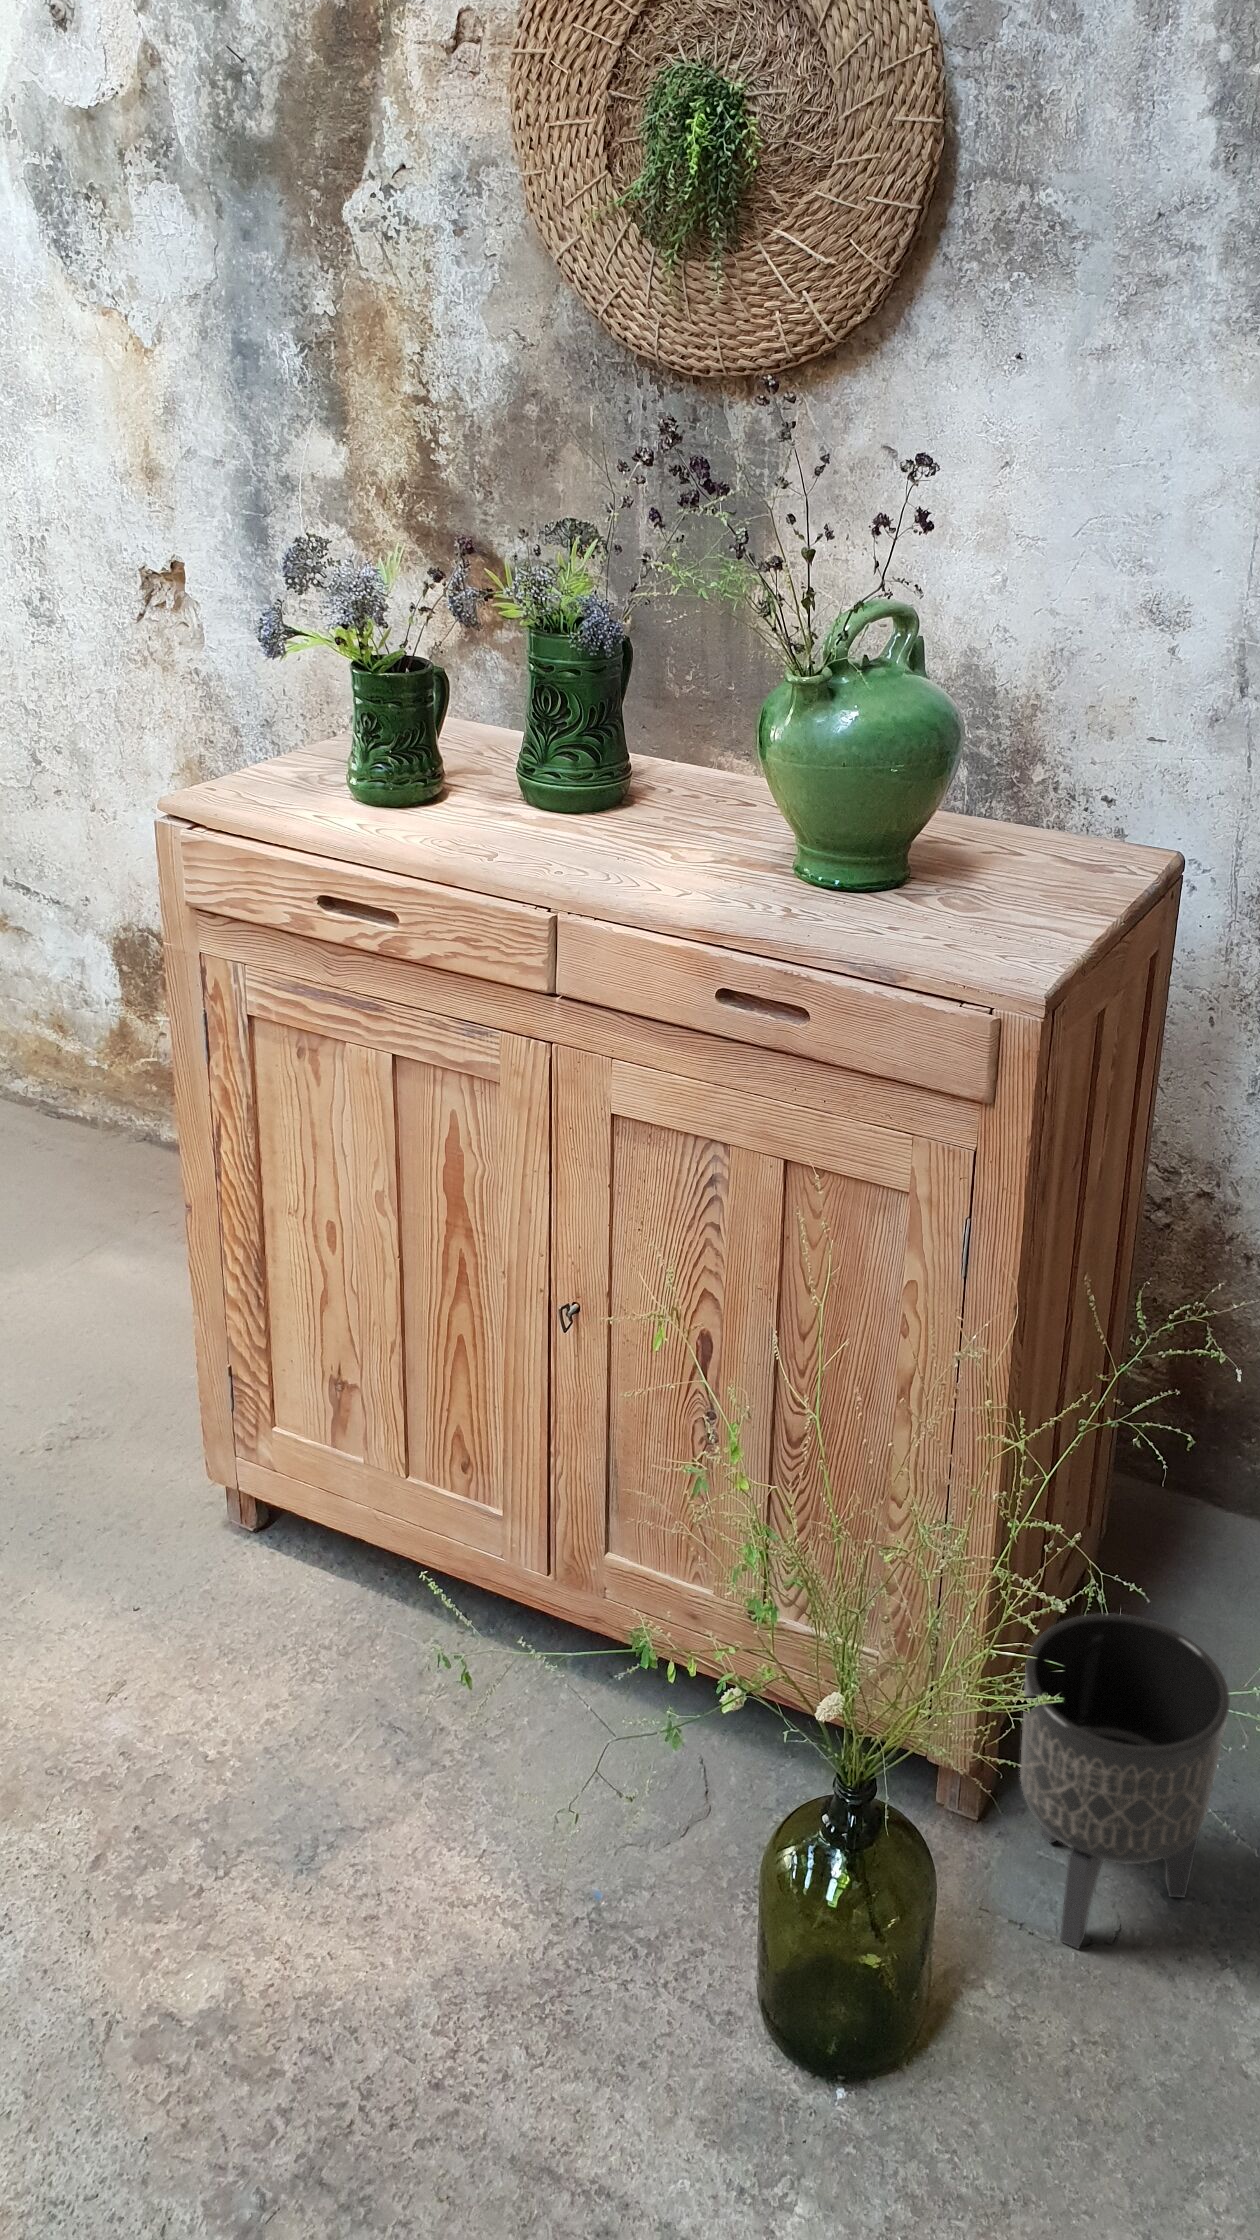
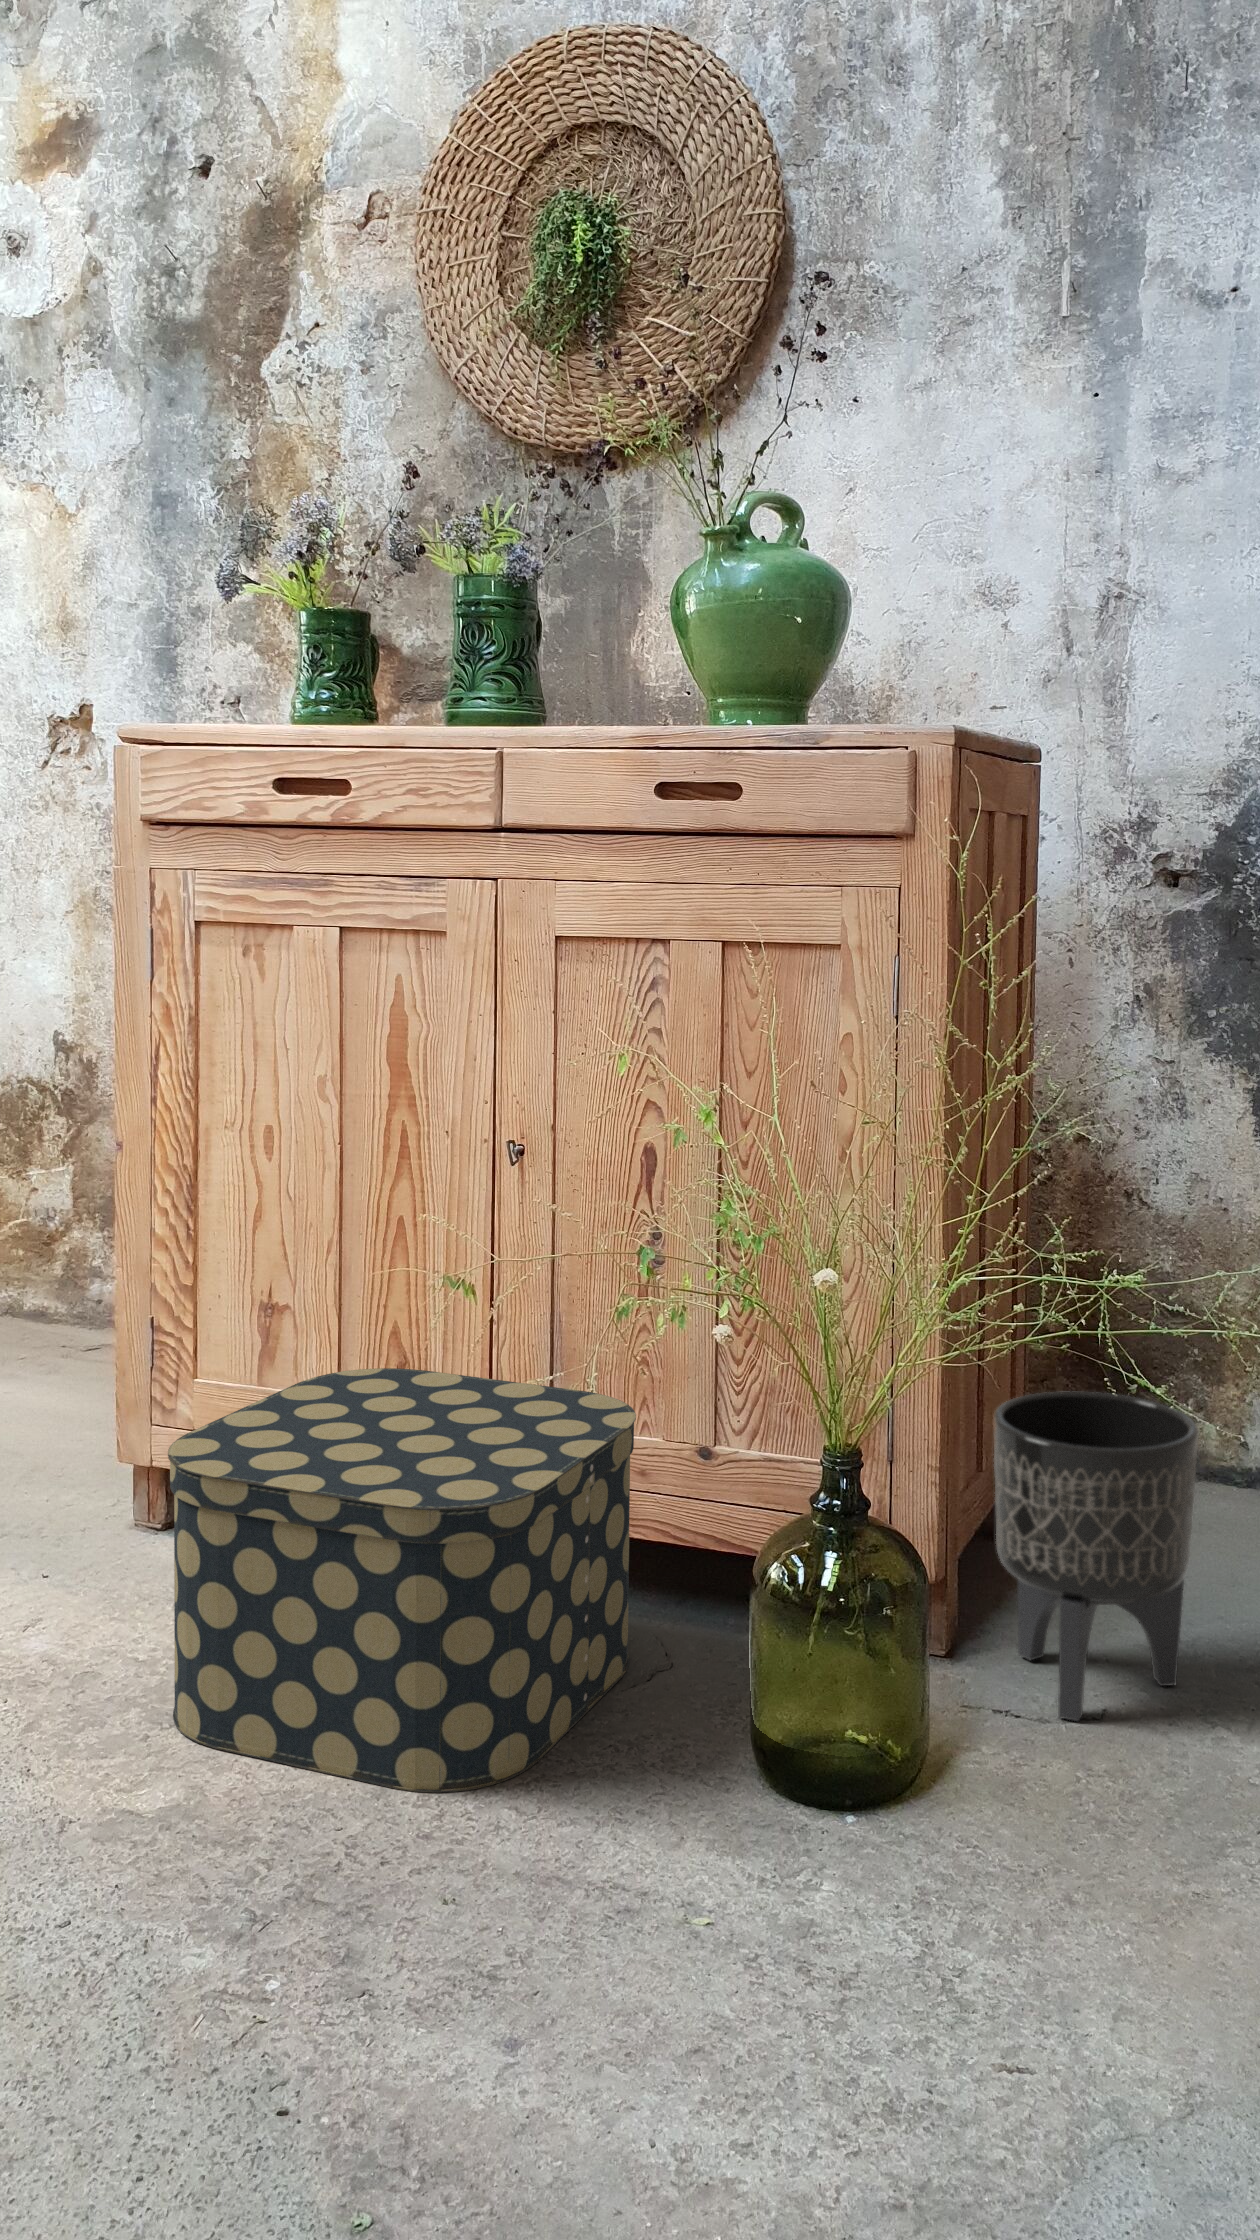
storage box: none [218,1497,675,2007] -> present [168,1368,636,1793]

